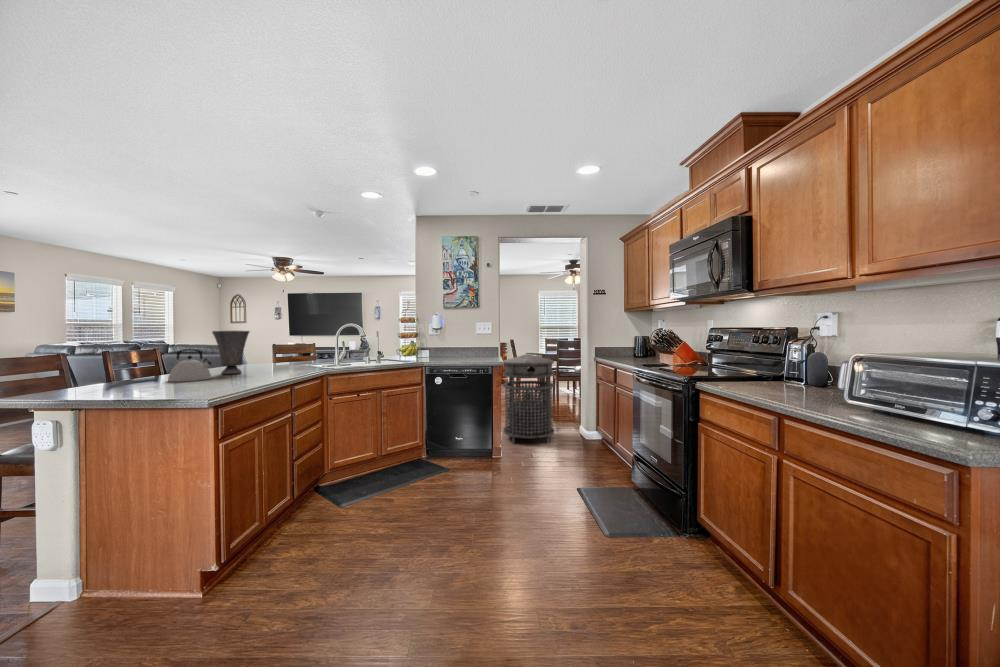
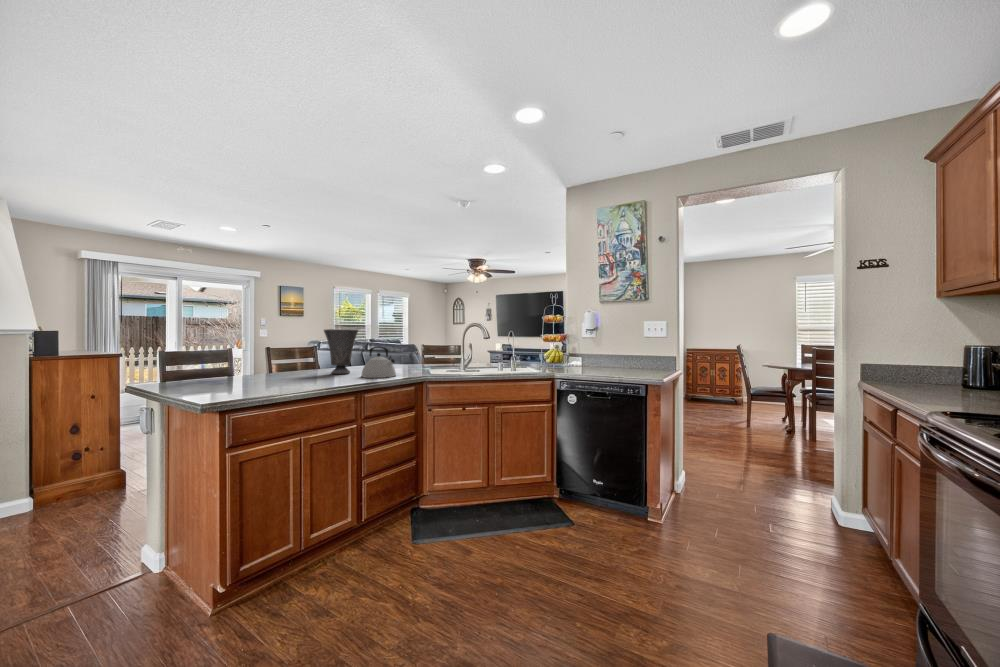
kettle: present [168,349,211,382] -> present [361,346,396,378]
trash can: present [503,354,554,443] -> none [683,369,773,516]

